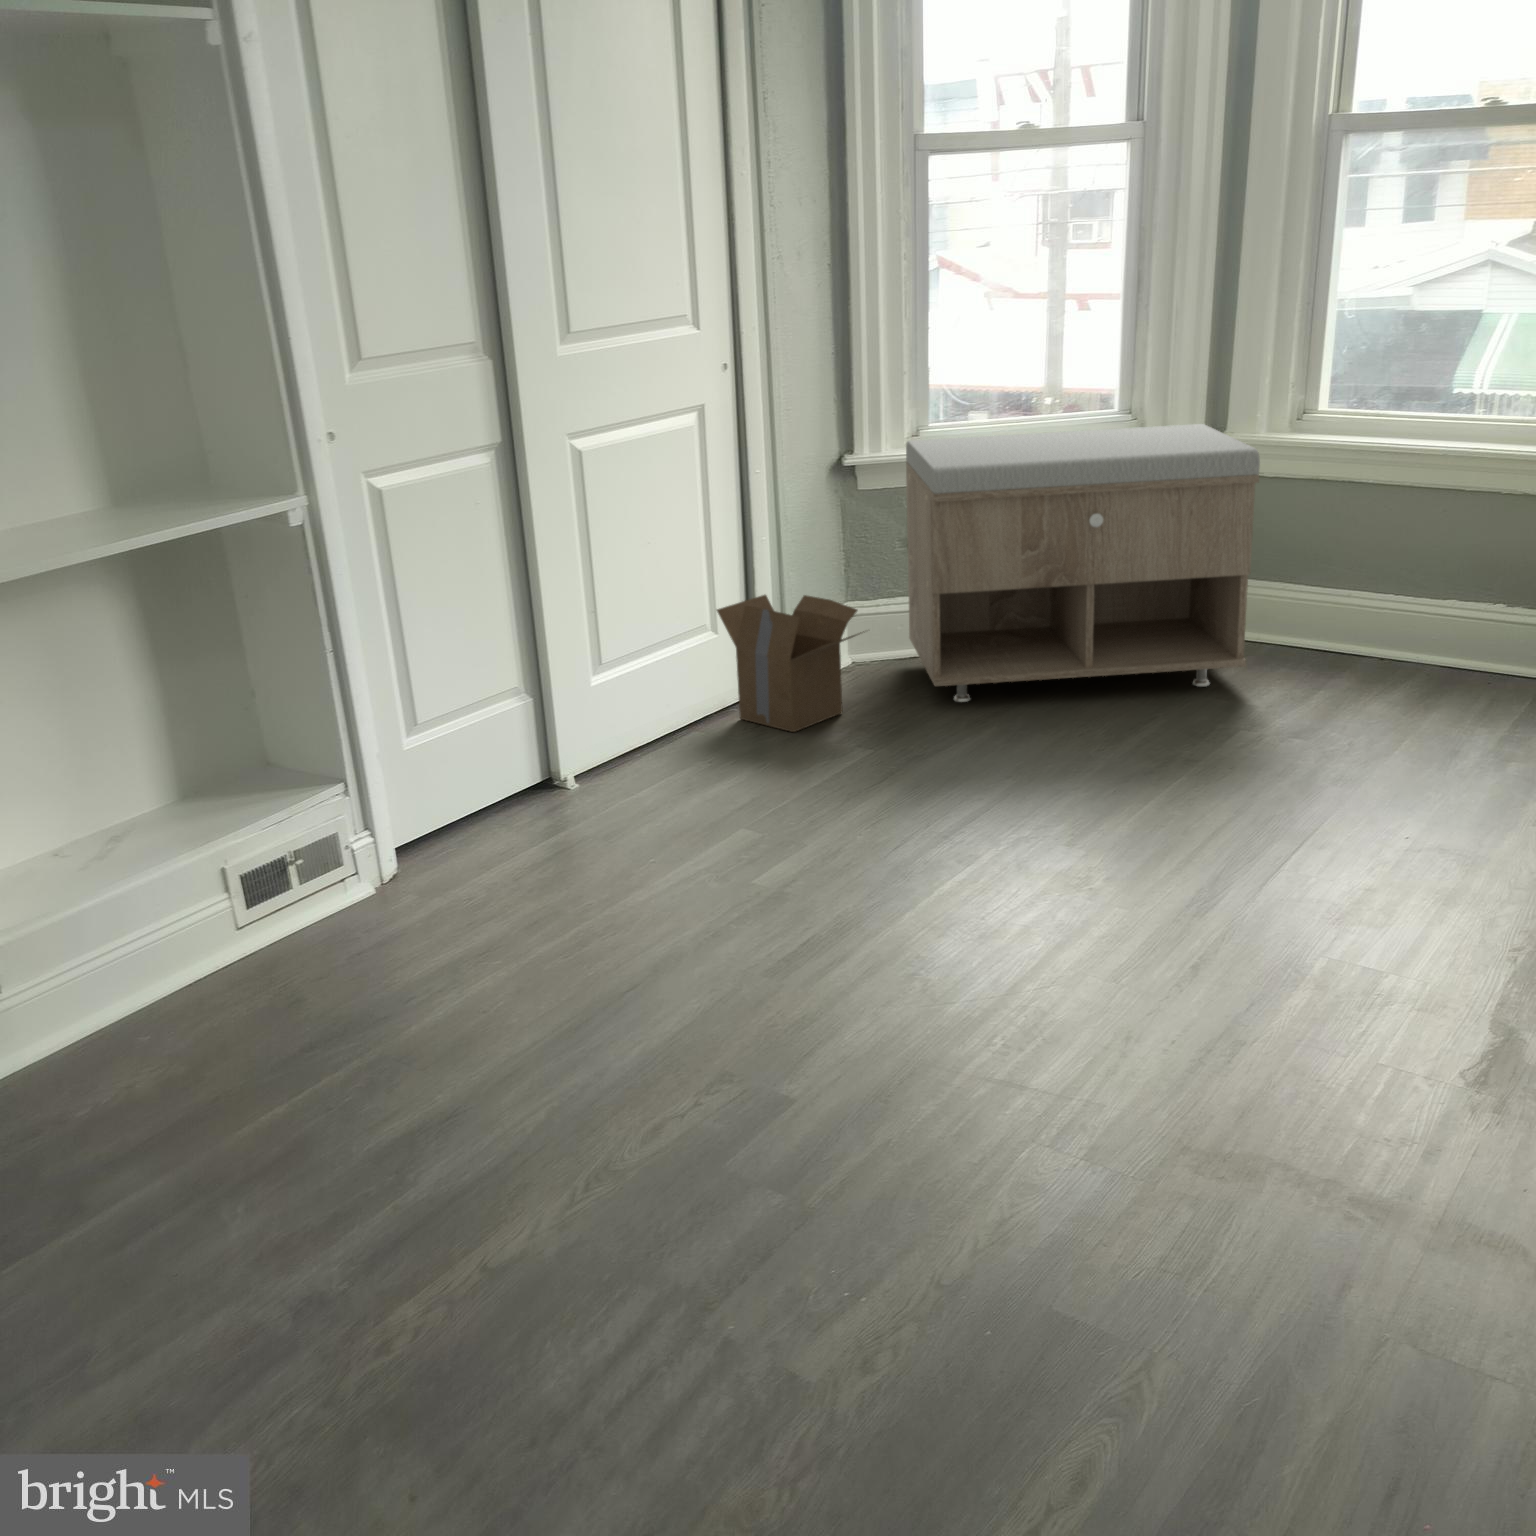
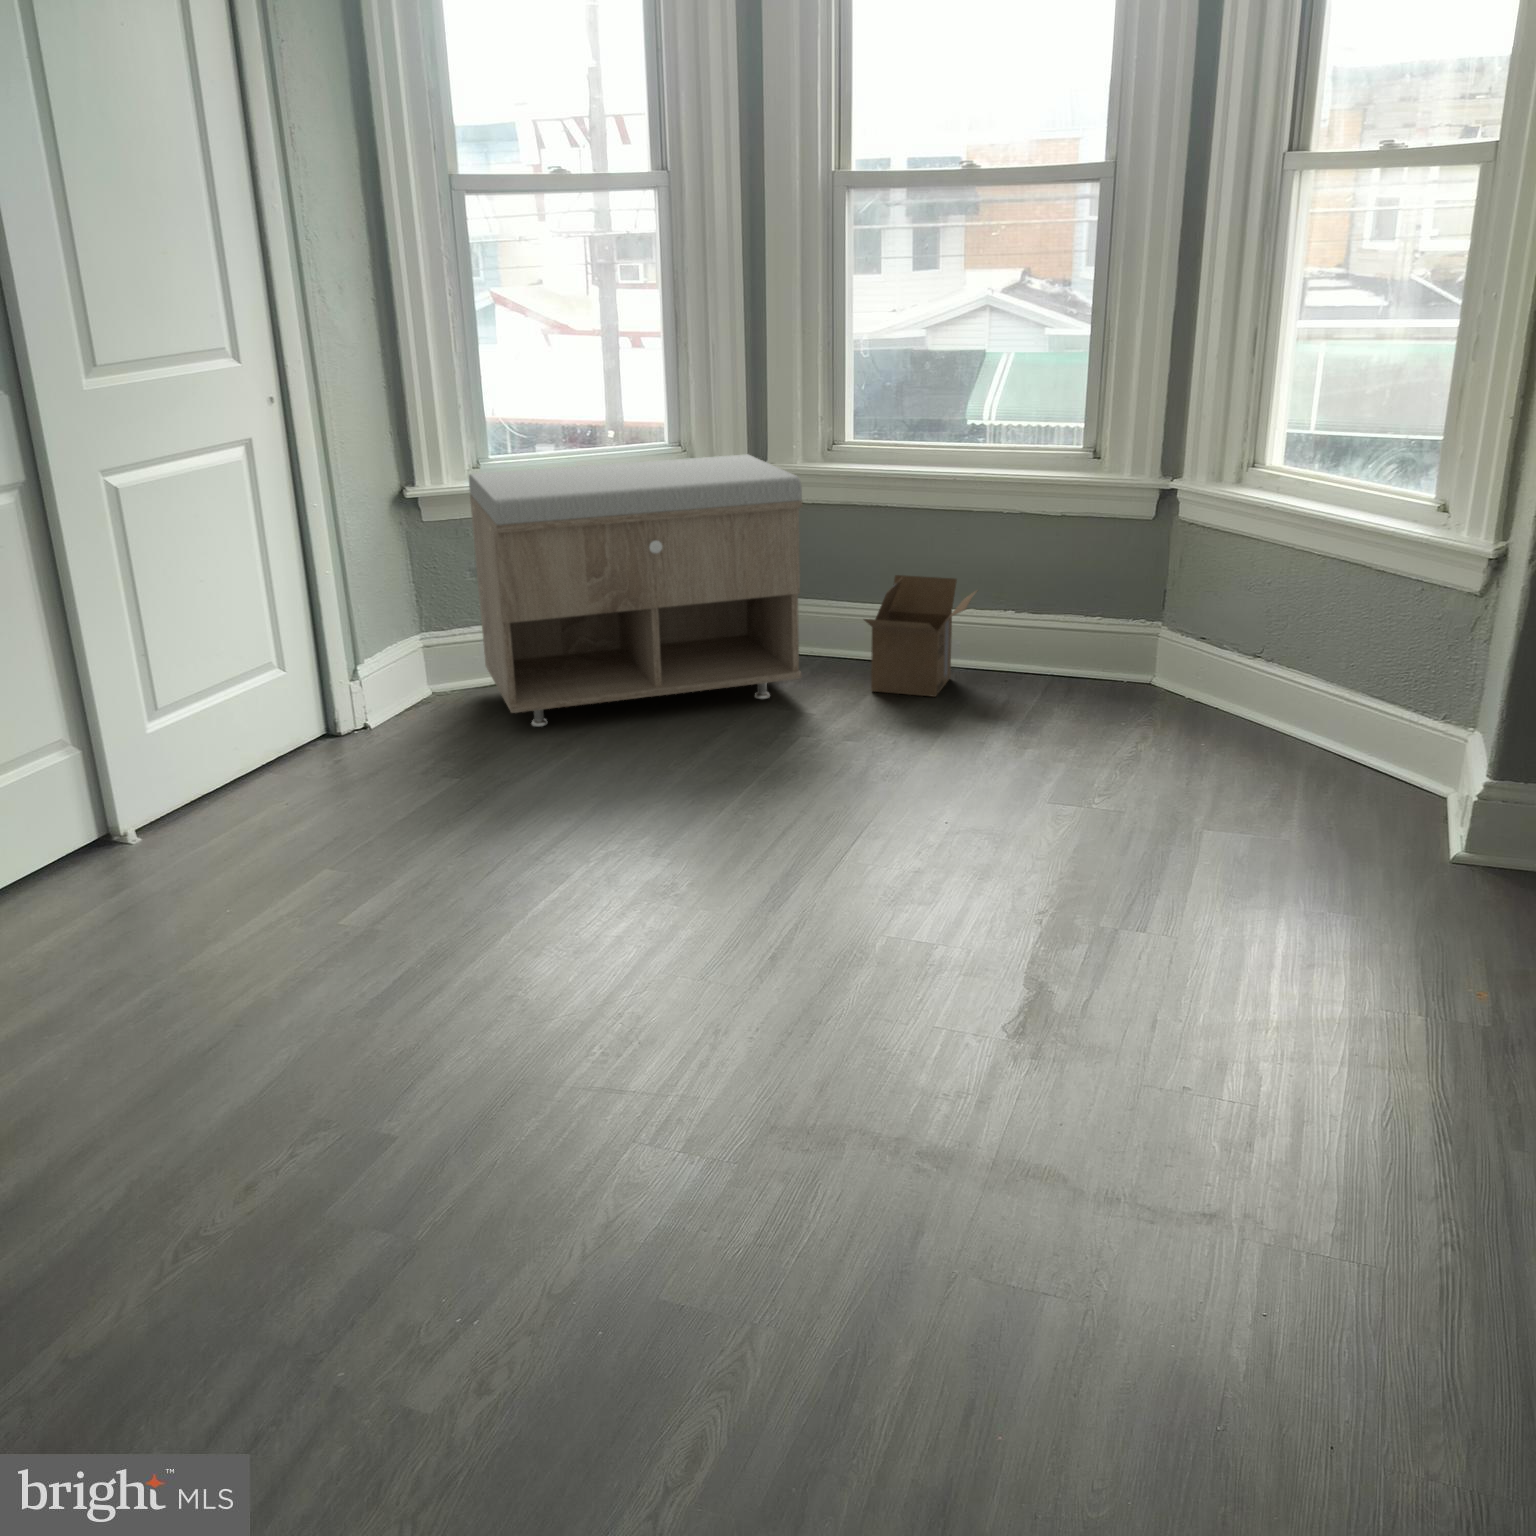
cardboard box: present [717,595,864,732] -> present [864,575,977,697]

